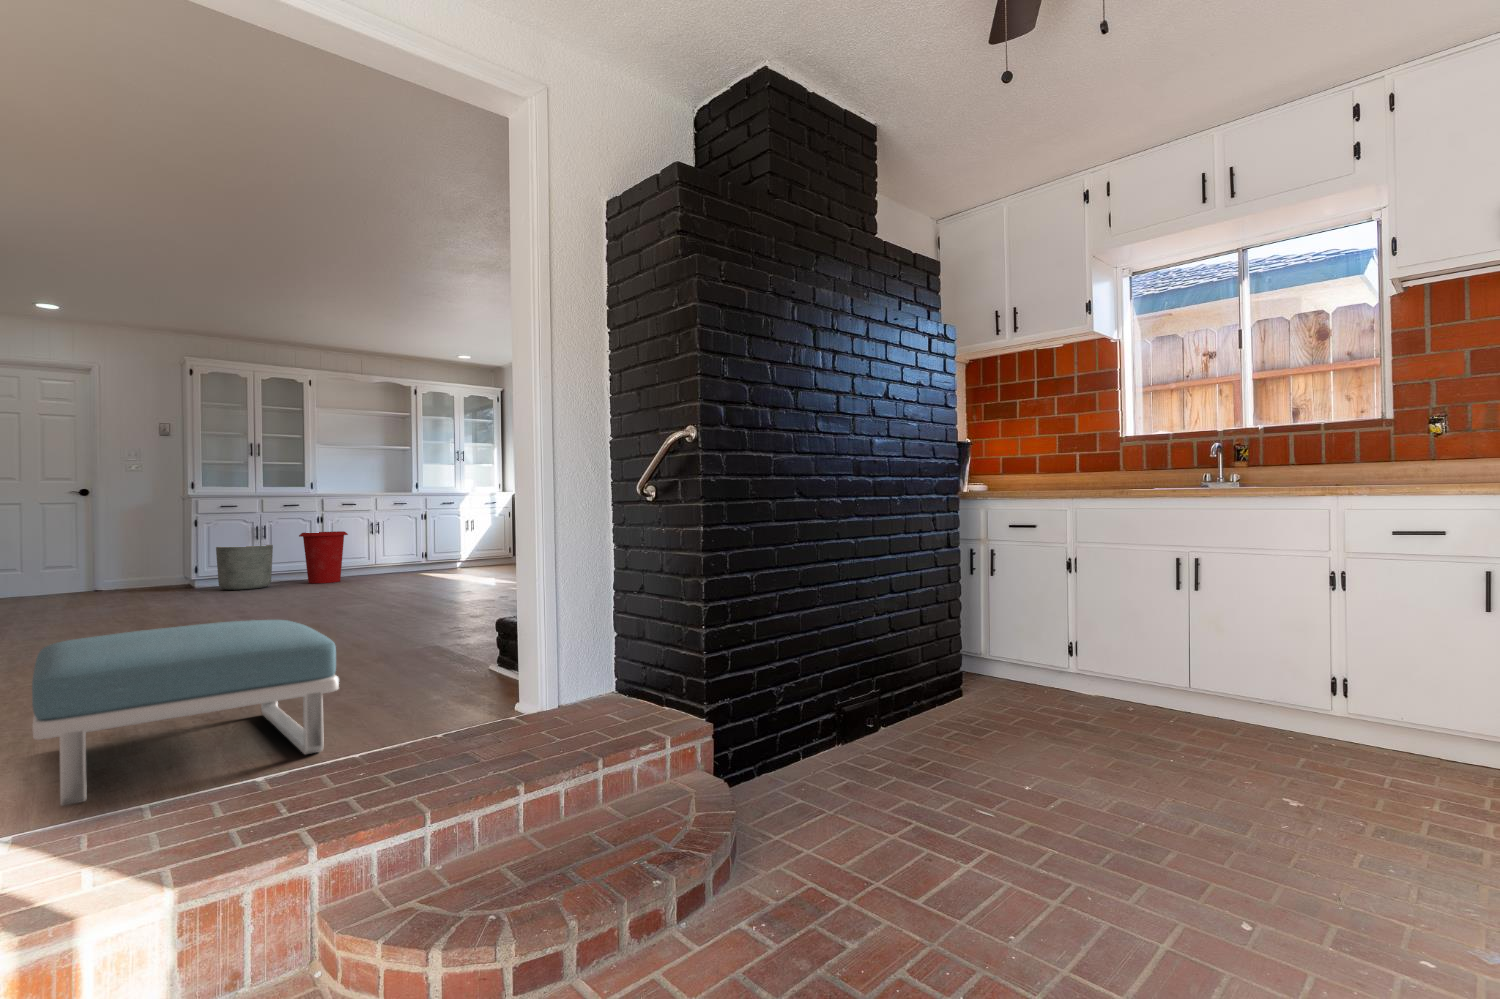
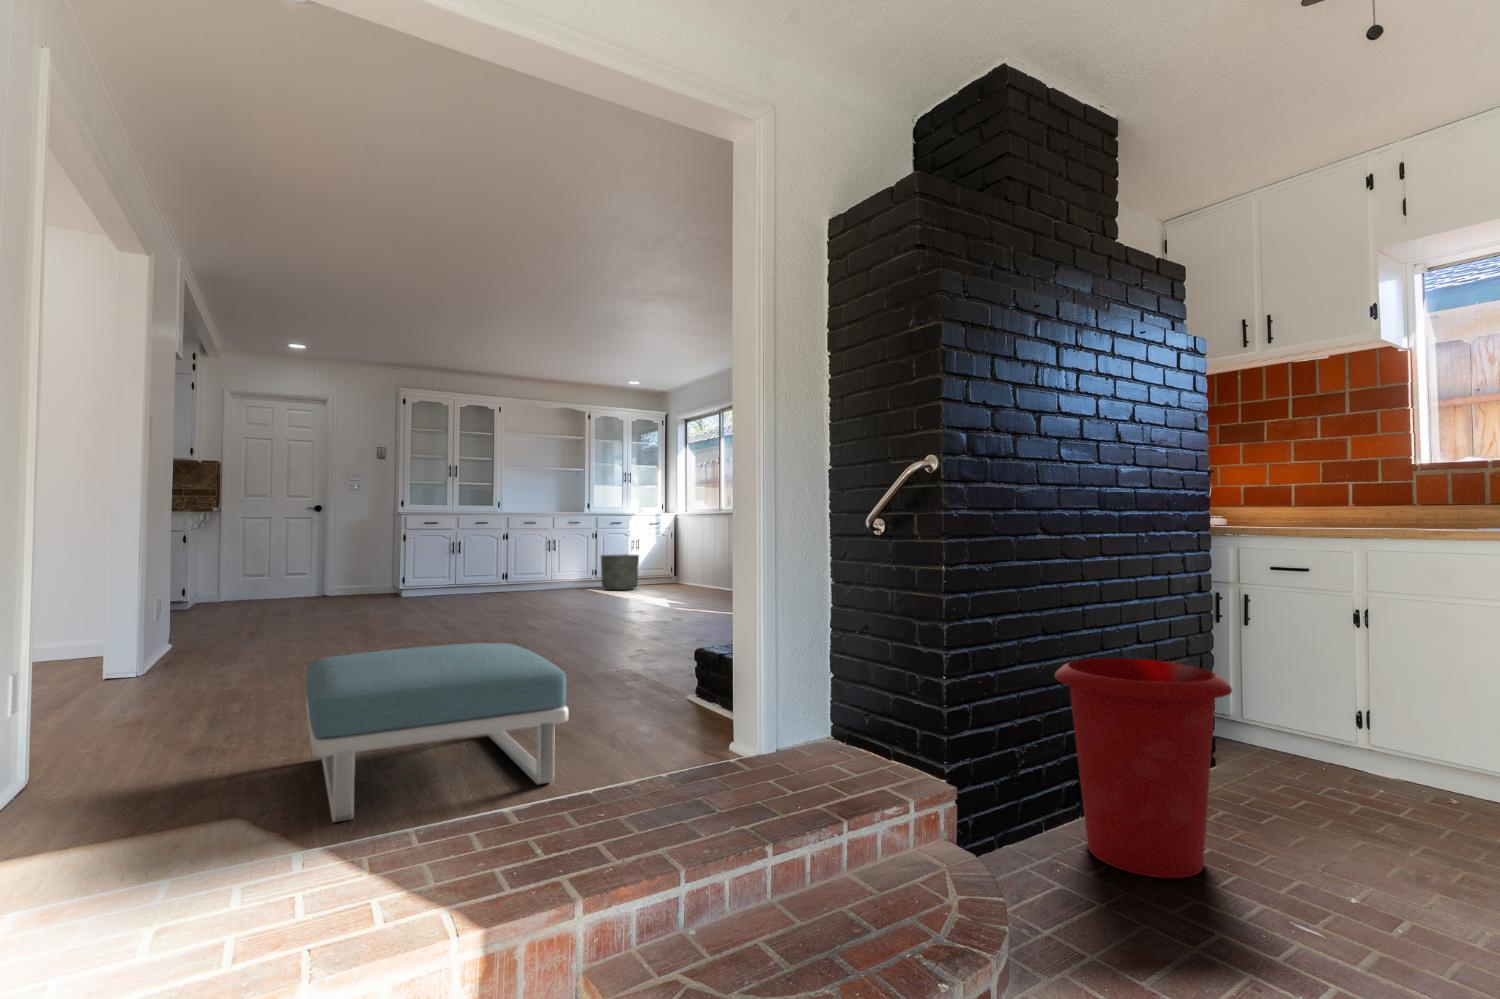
waste bin: present [299,531,348,583] -> present [1055,658,1232,878]
planter: present [216,545,273,590] -> present [601,554,639,590]

